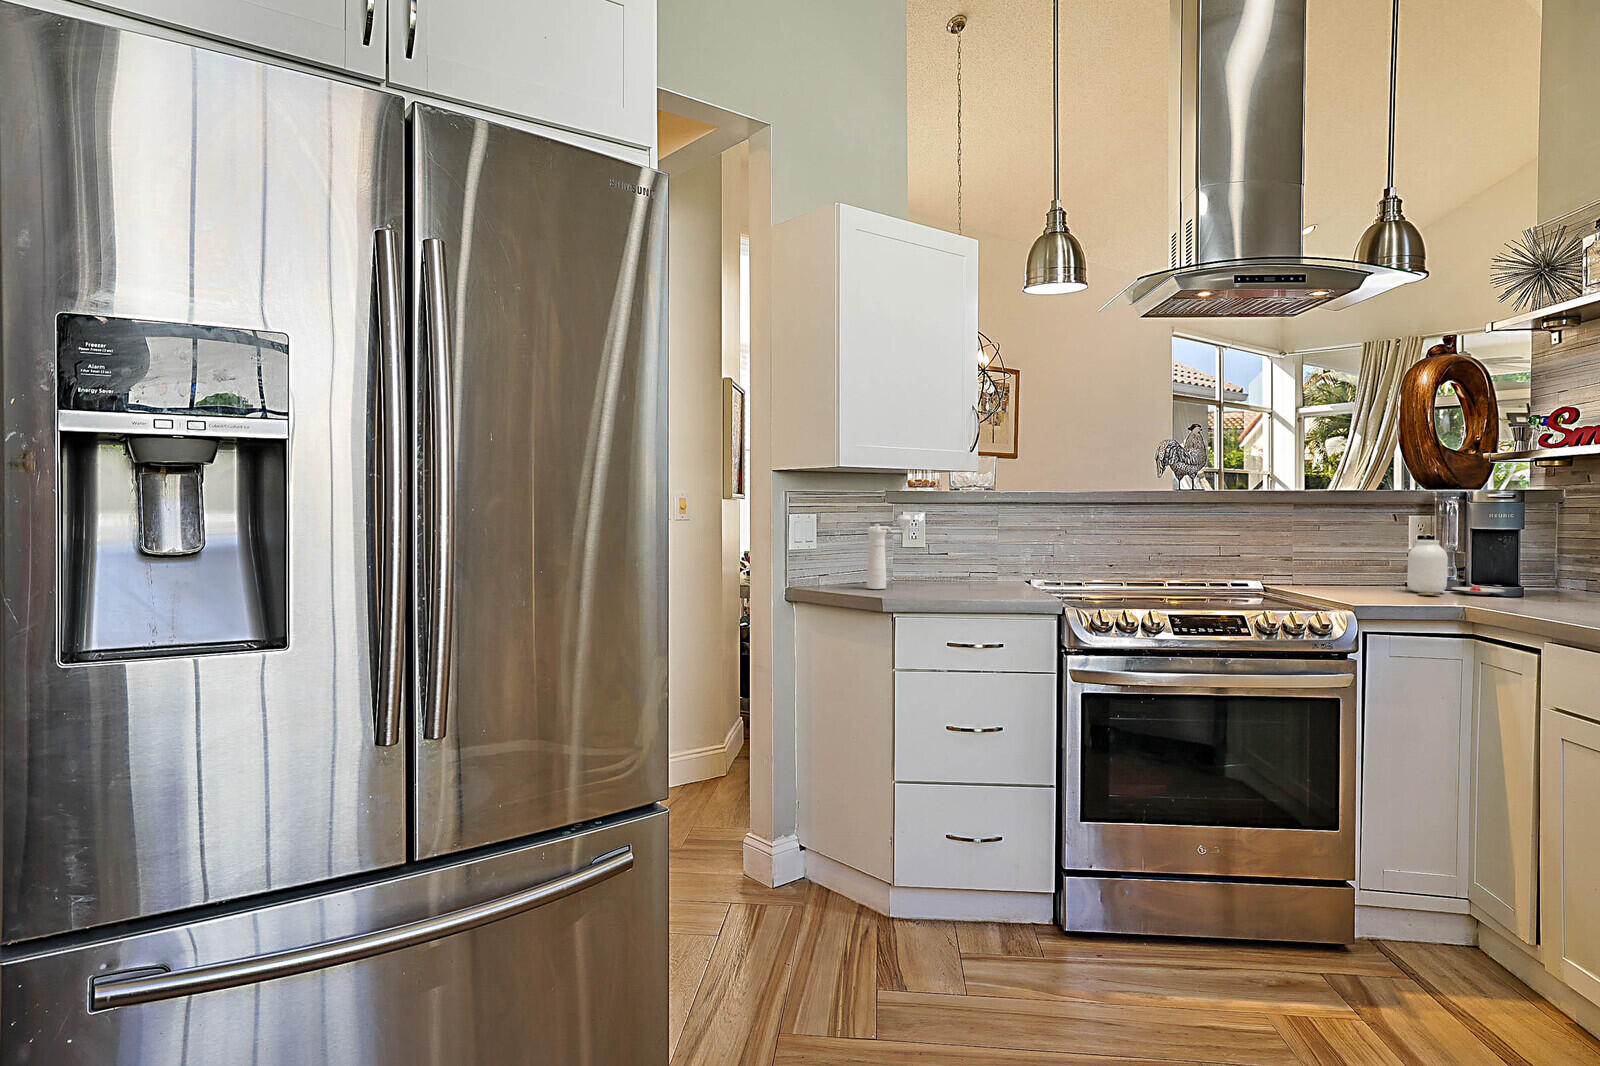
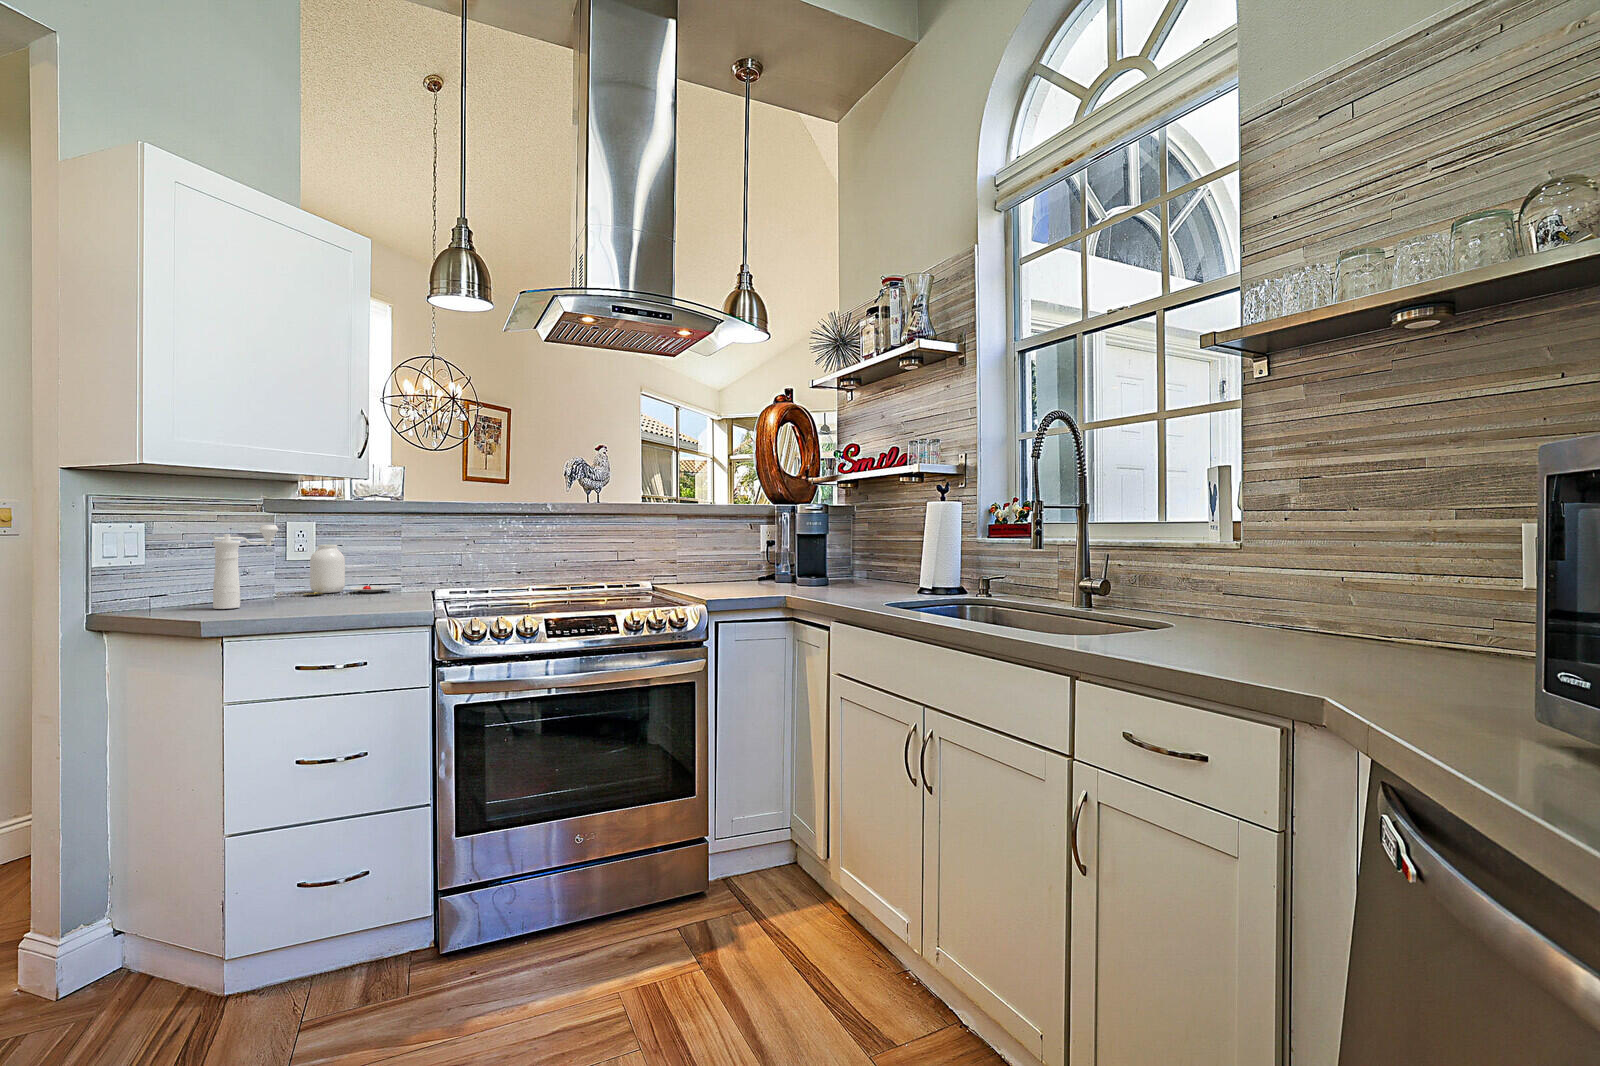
jar: present [1407,540,1504,595] -> present [303,545,393,595]

